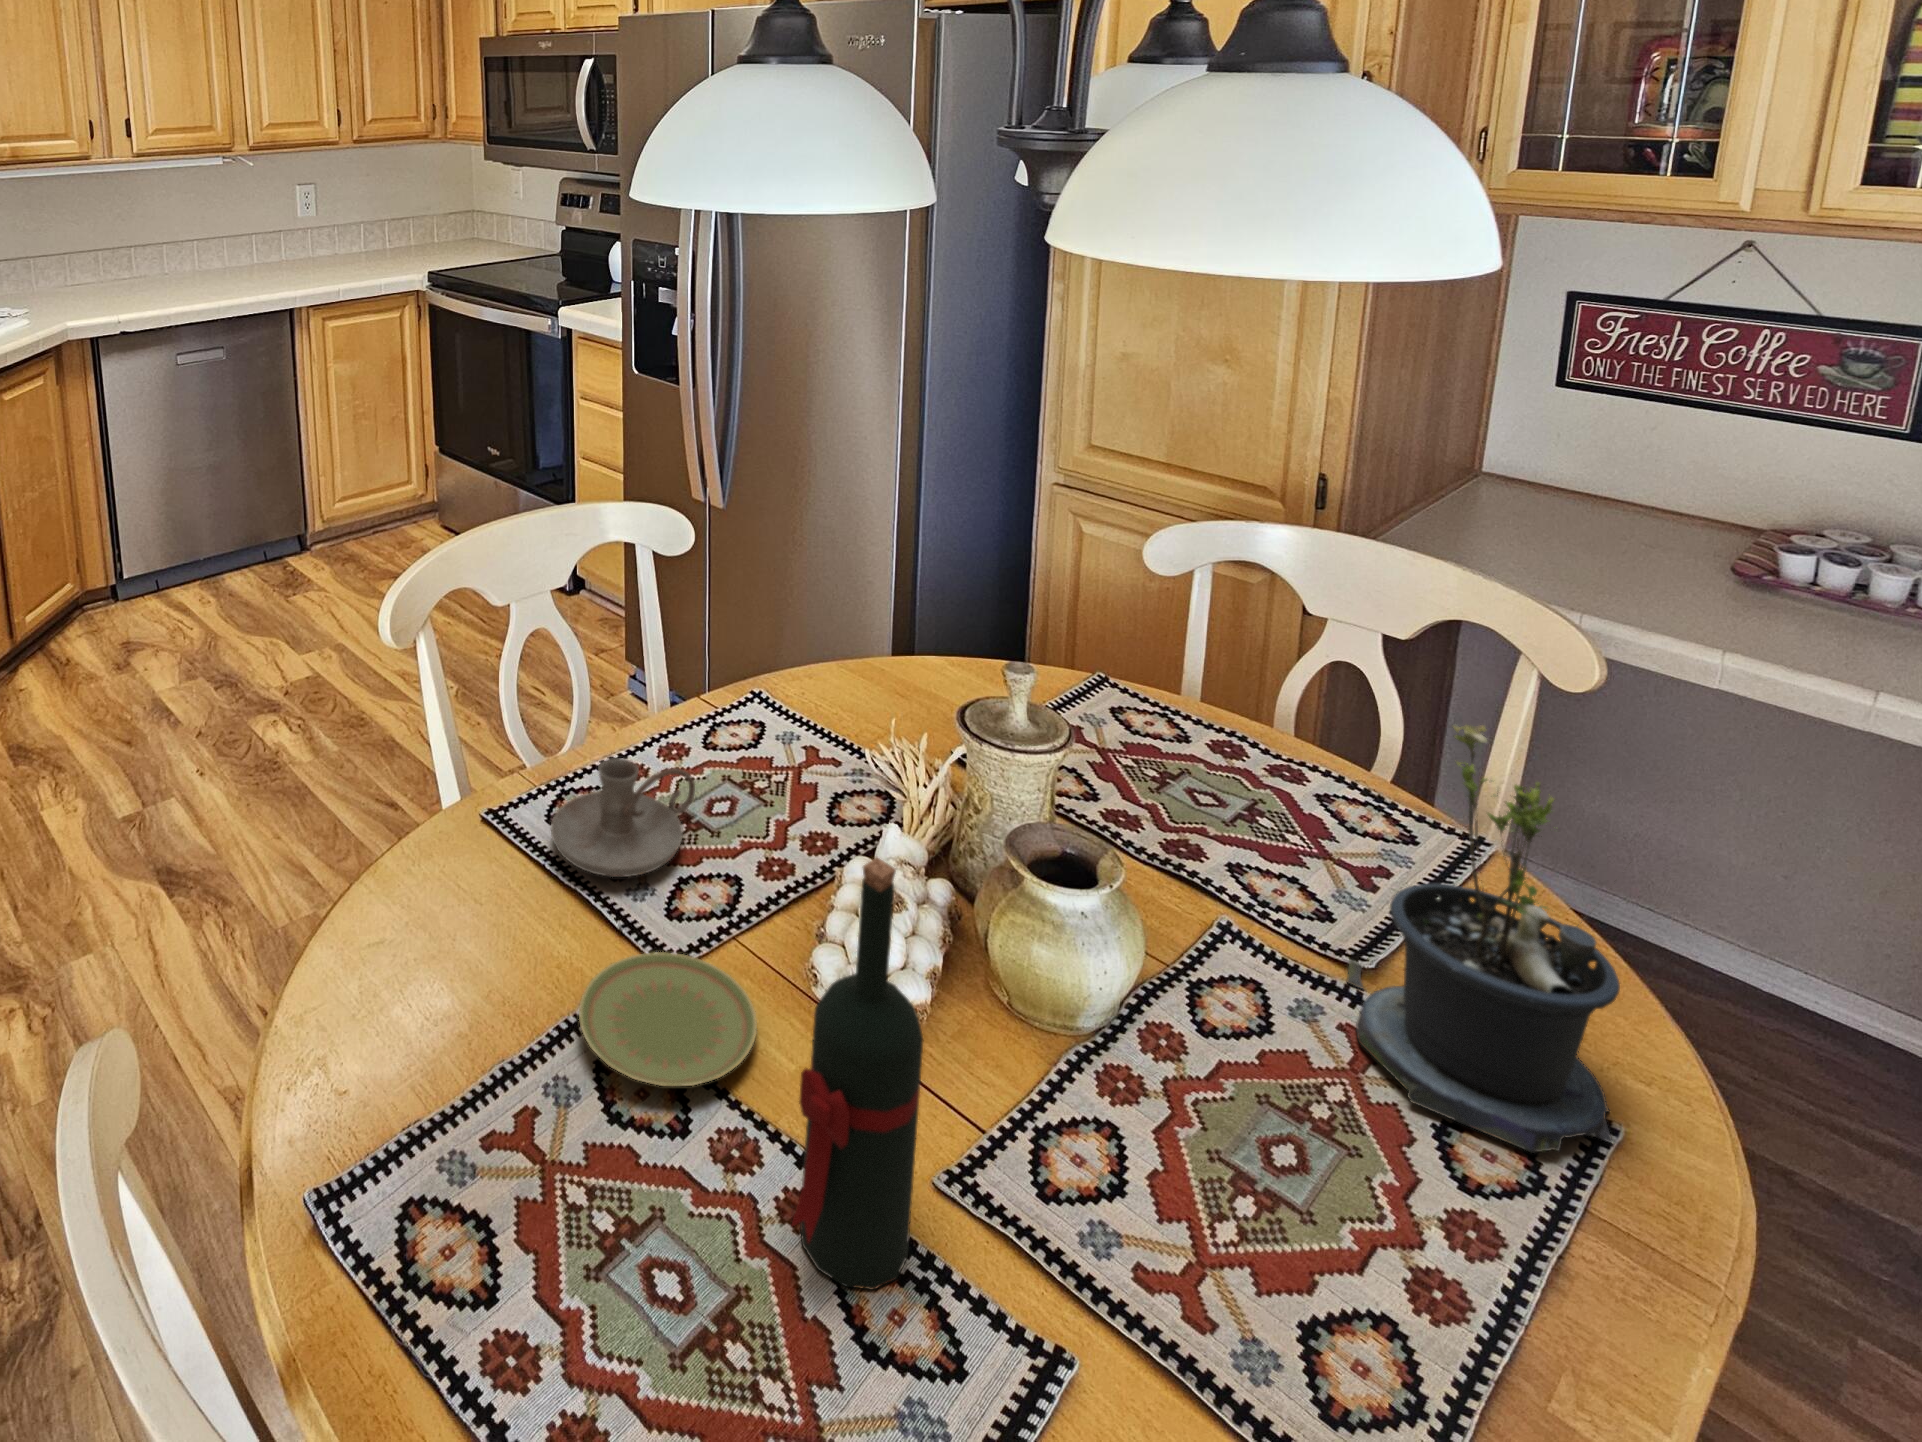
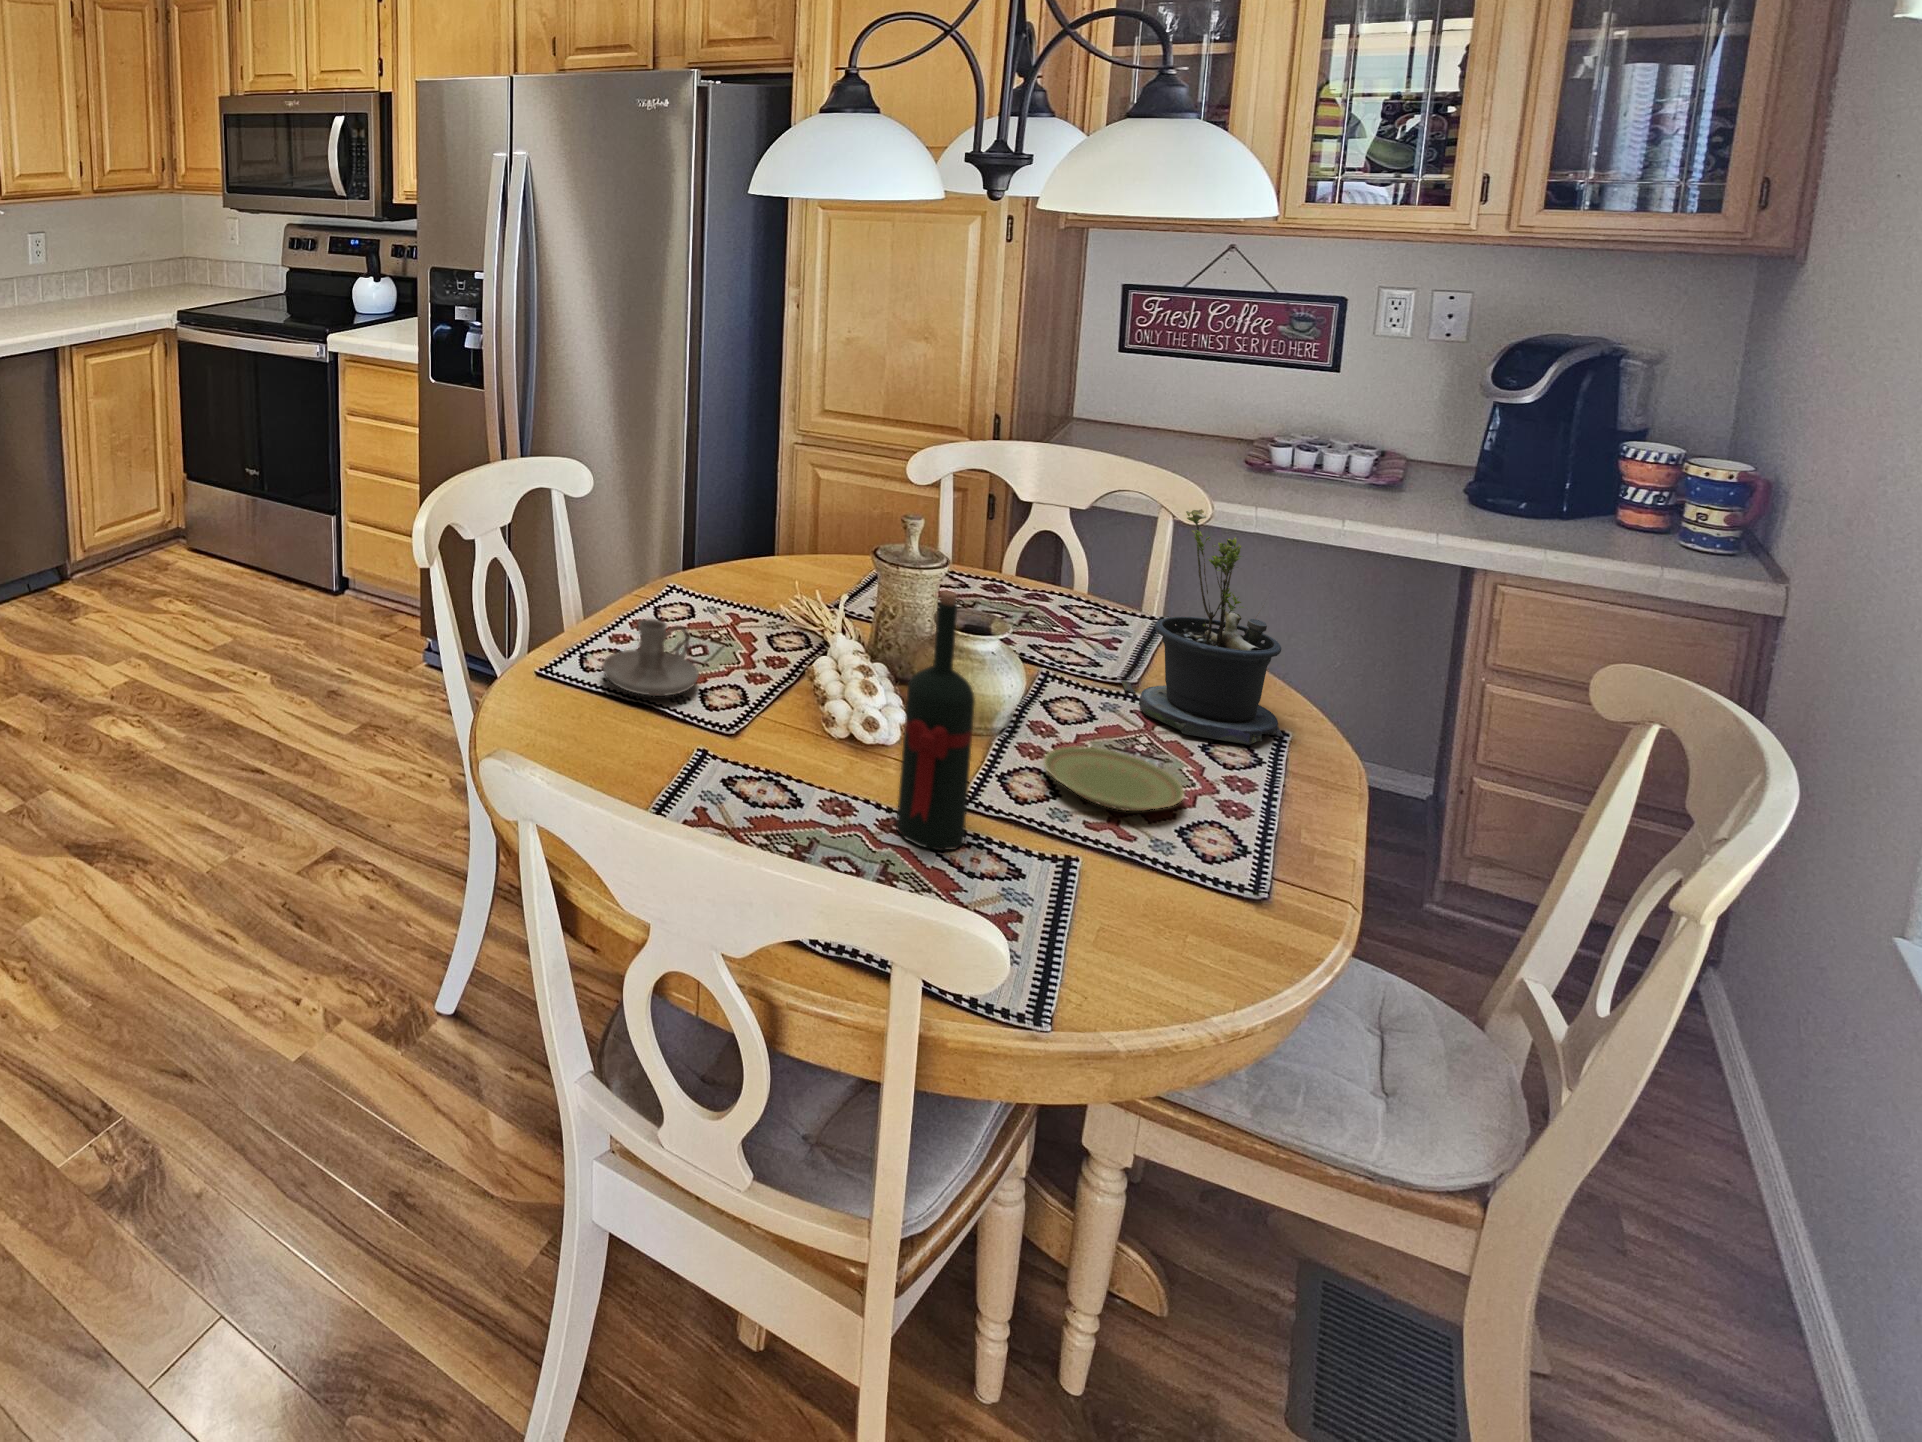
plate: present [579,952,757,1087] -> present [1044,746,1184,811]

